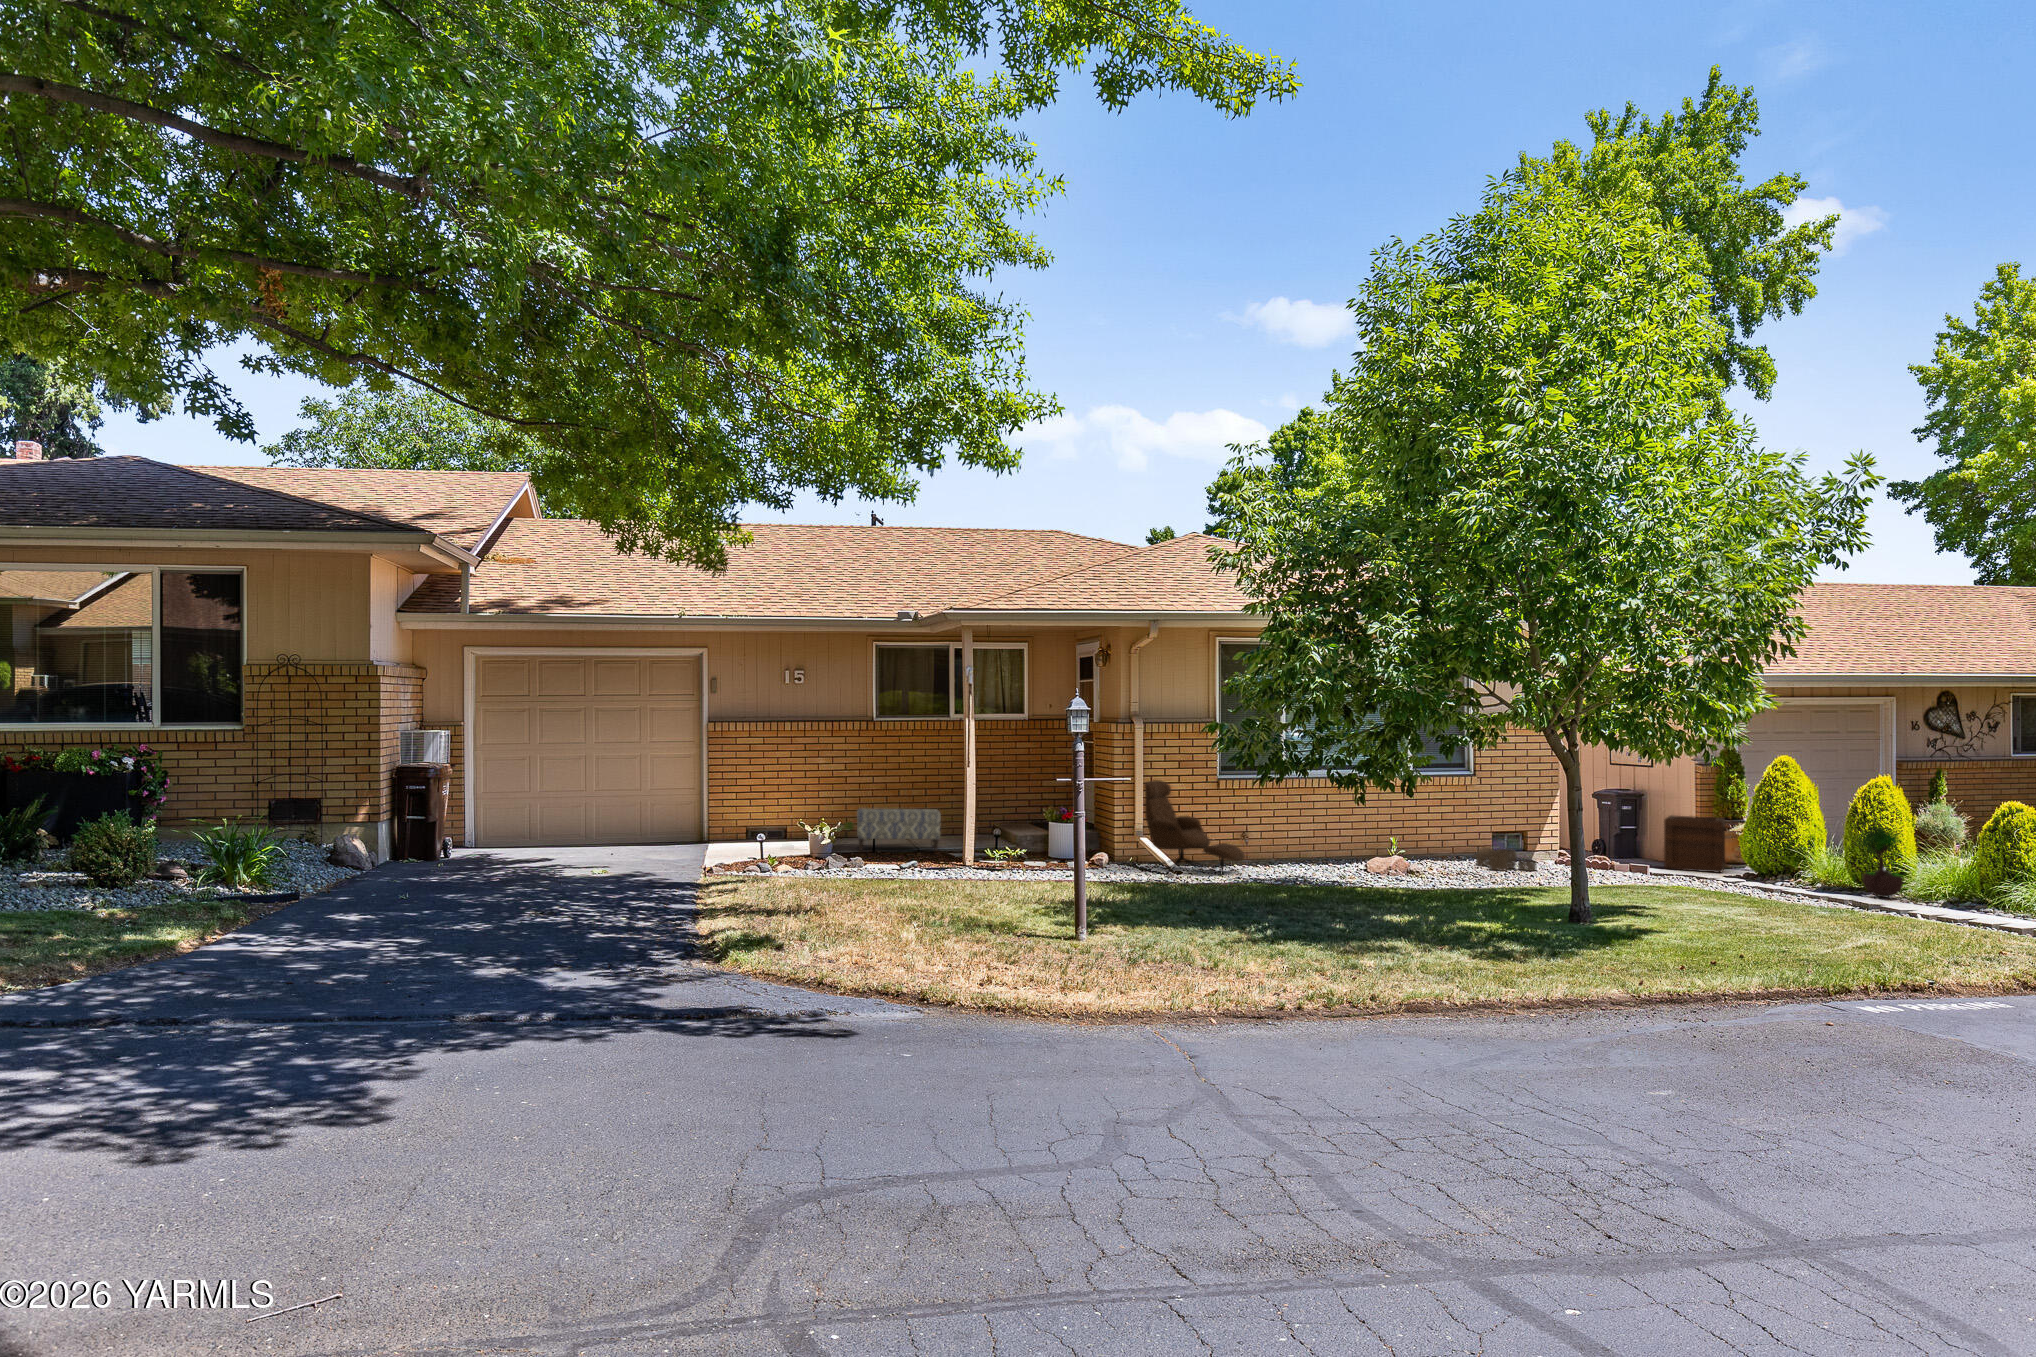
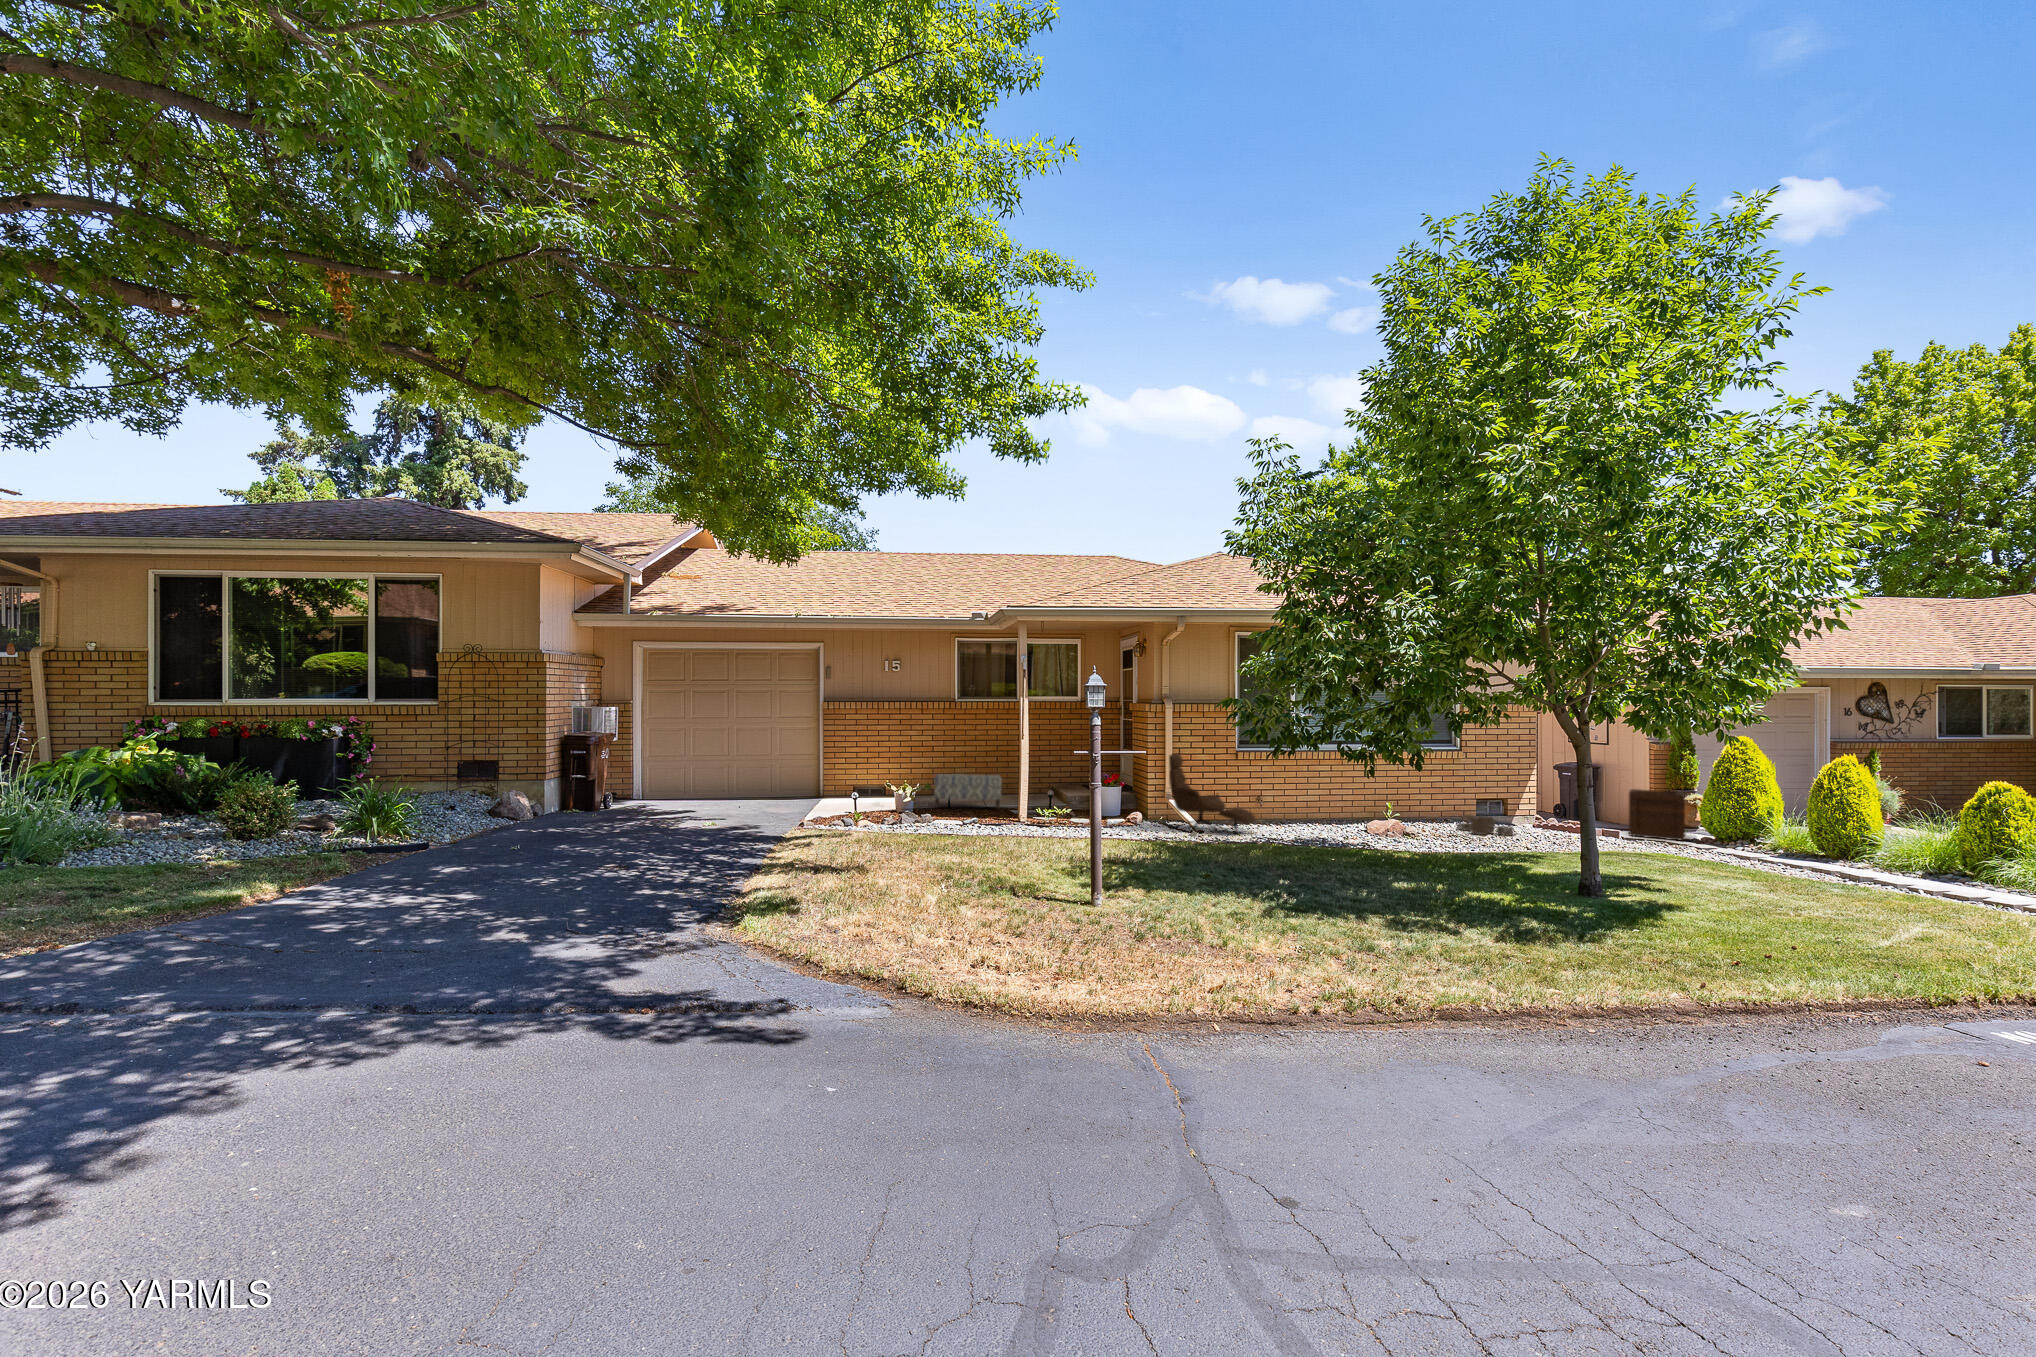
potted tree: present [1857,825,1904,898] -> none [1825,795,1884,869]

